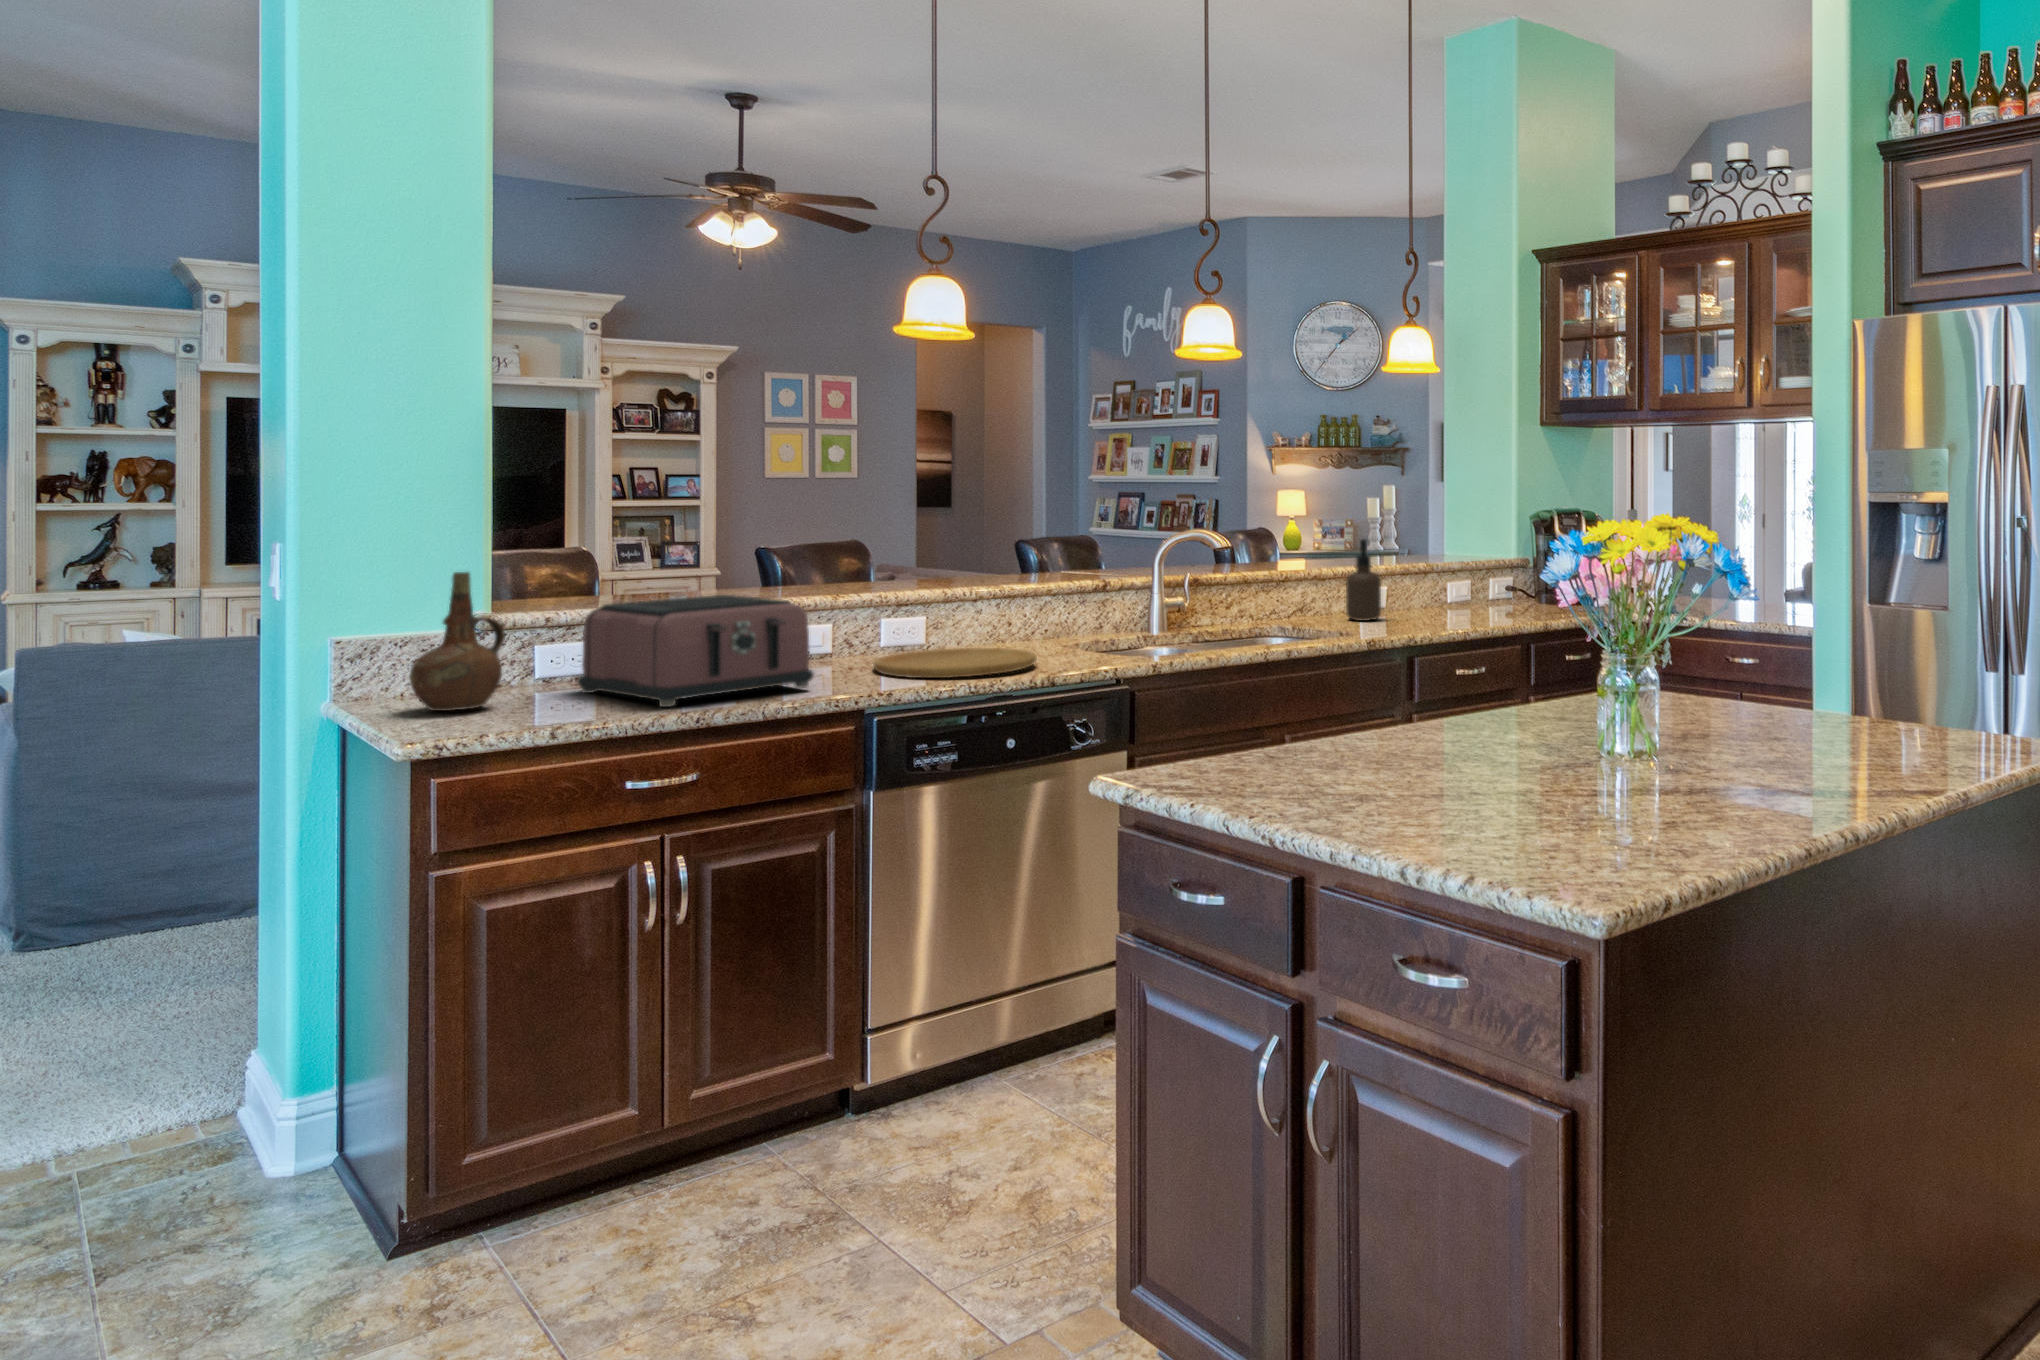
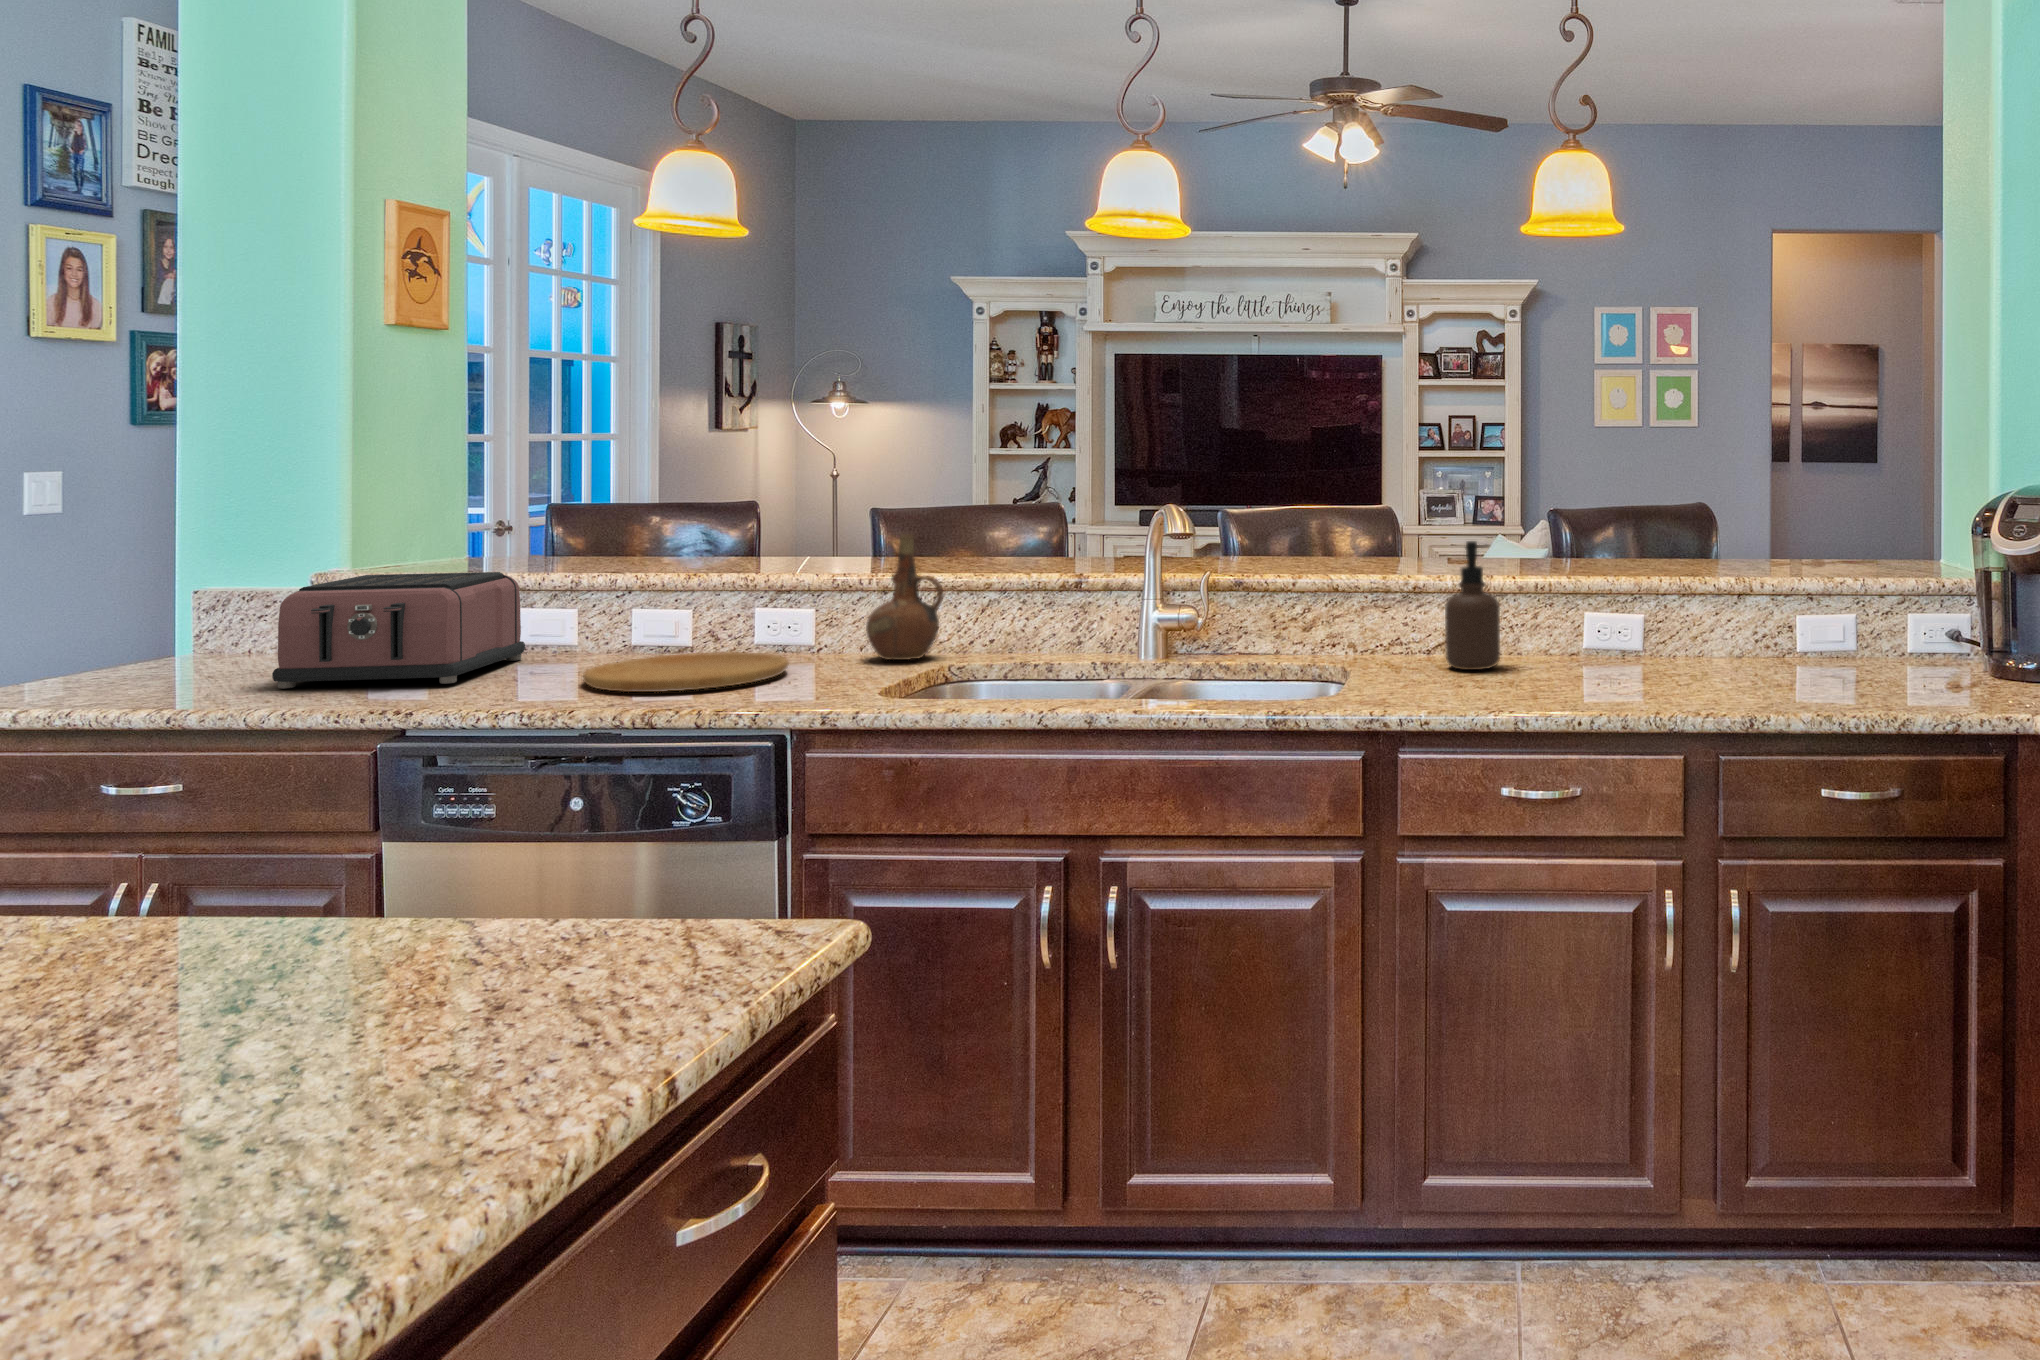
ceramic pitcher: present [409,572,505,711] -> present [866,534,943,660]

